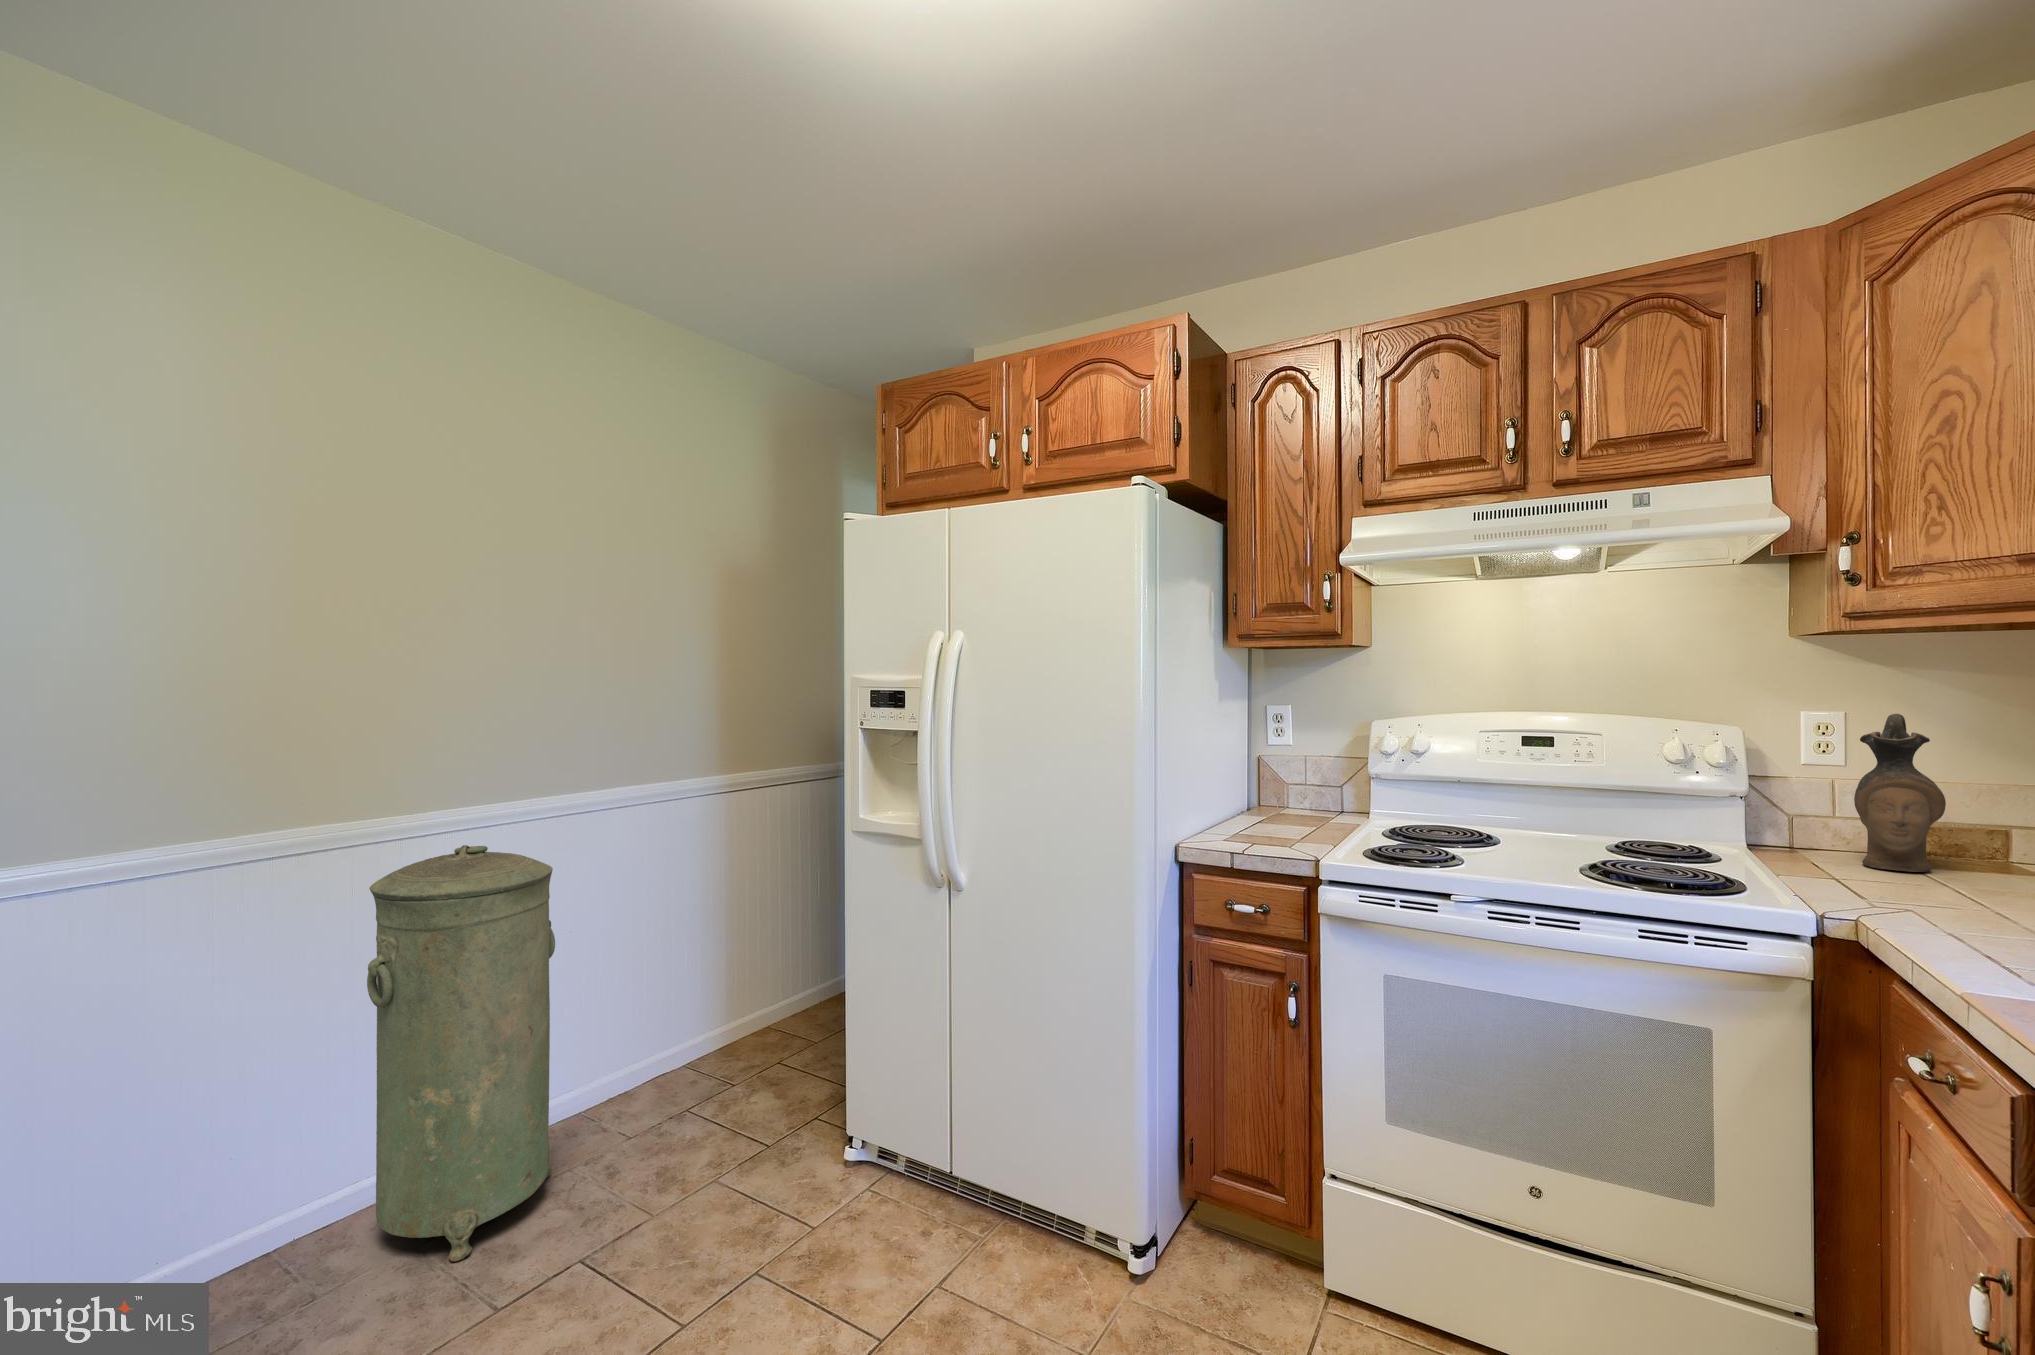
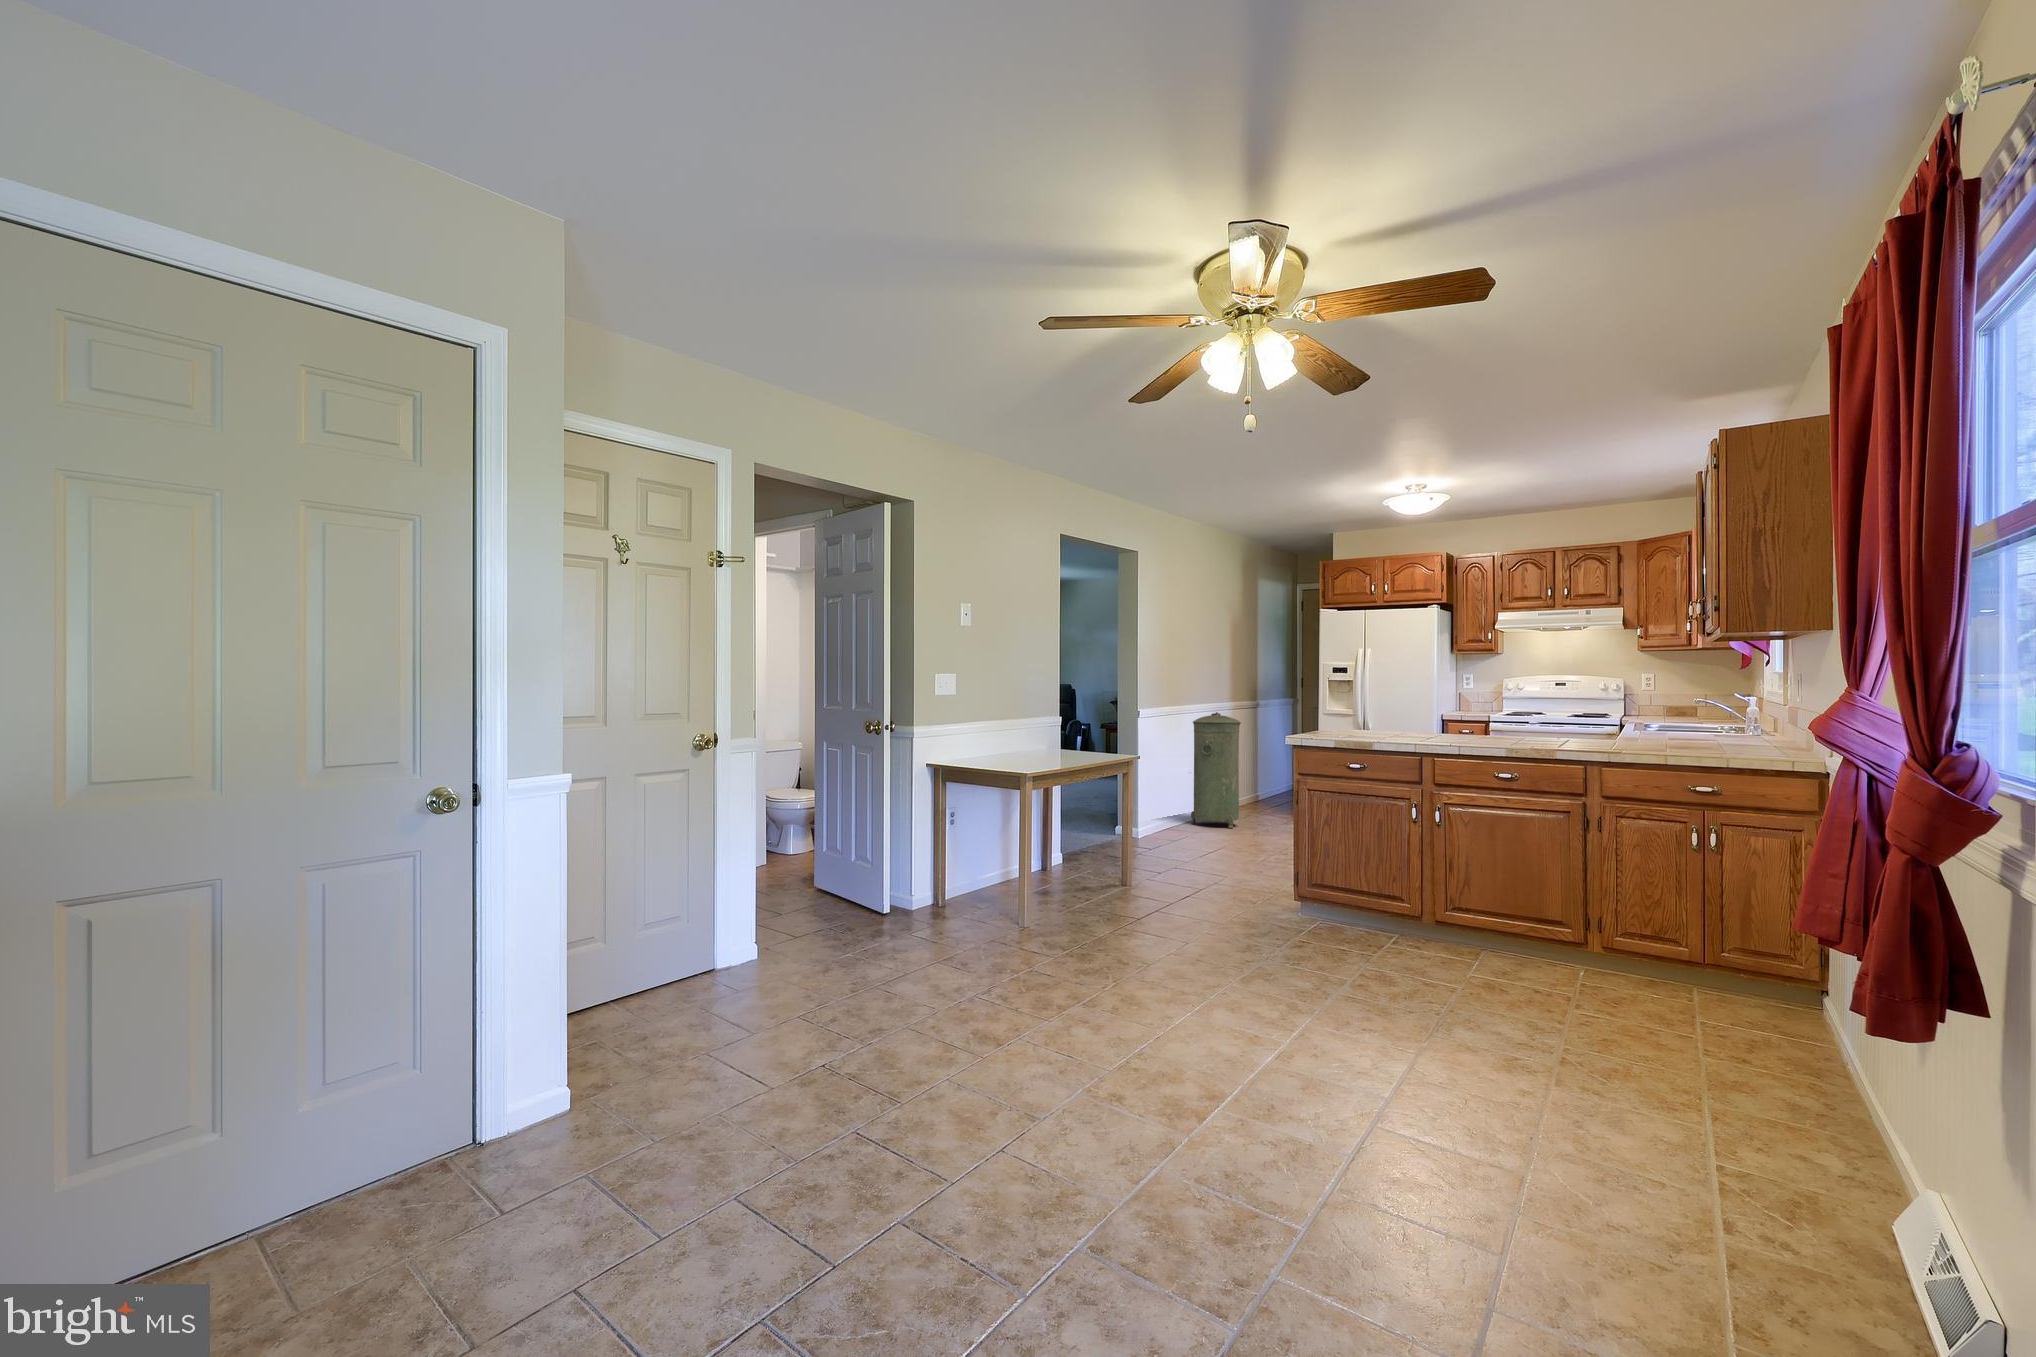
ceramic pitcher: present [1854,714,1946,872] -> none [1647,673,1669,714]

